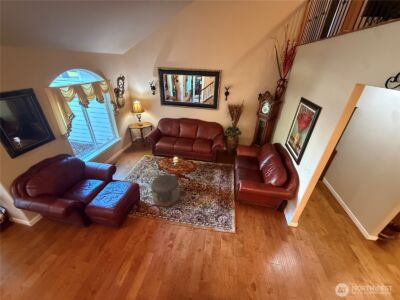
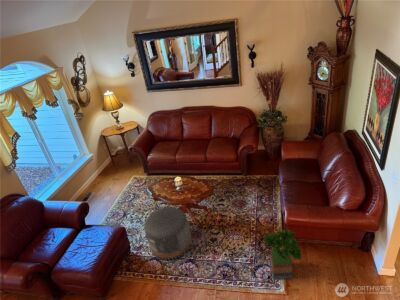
potted tree: none [226,195,248,224] -> present [264,230,301,279]

